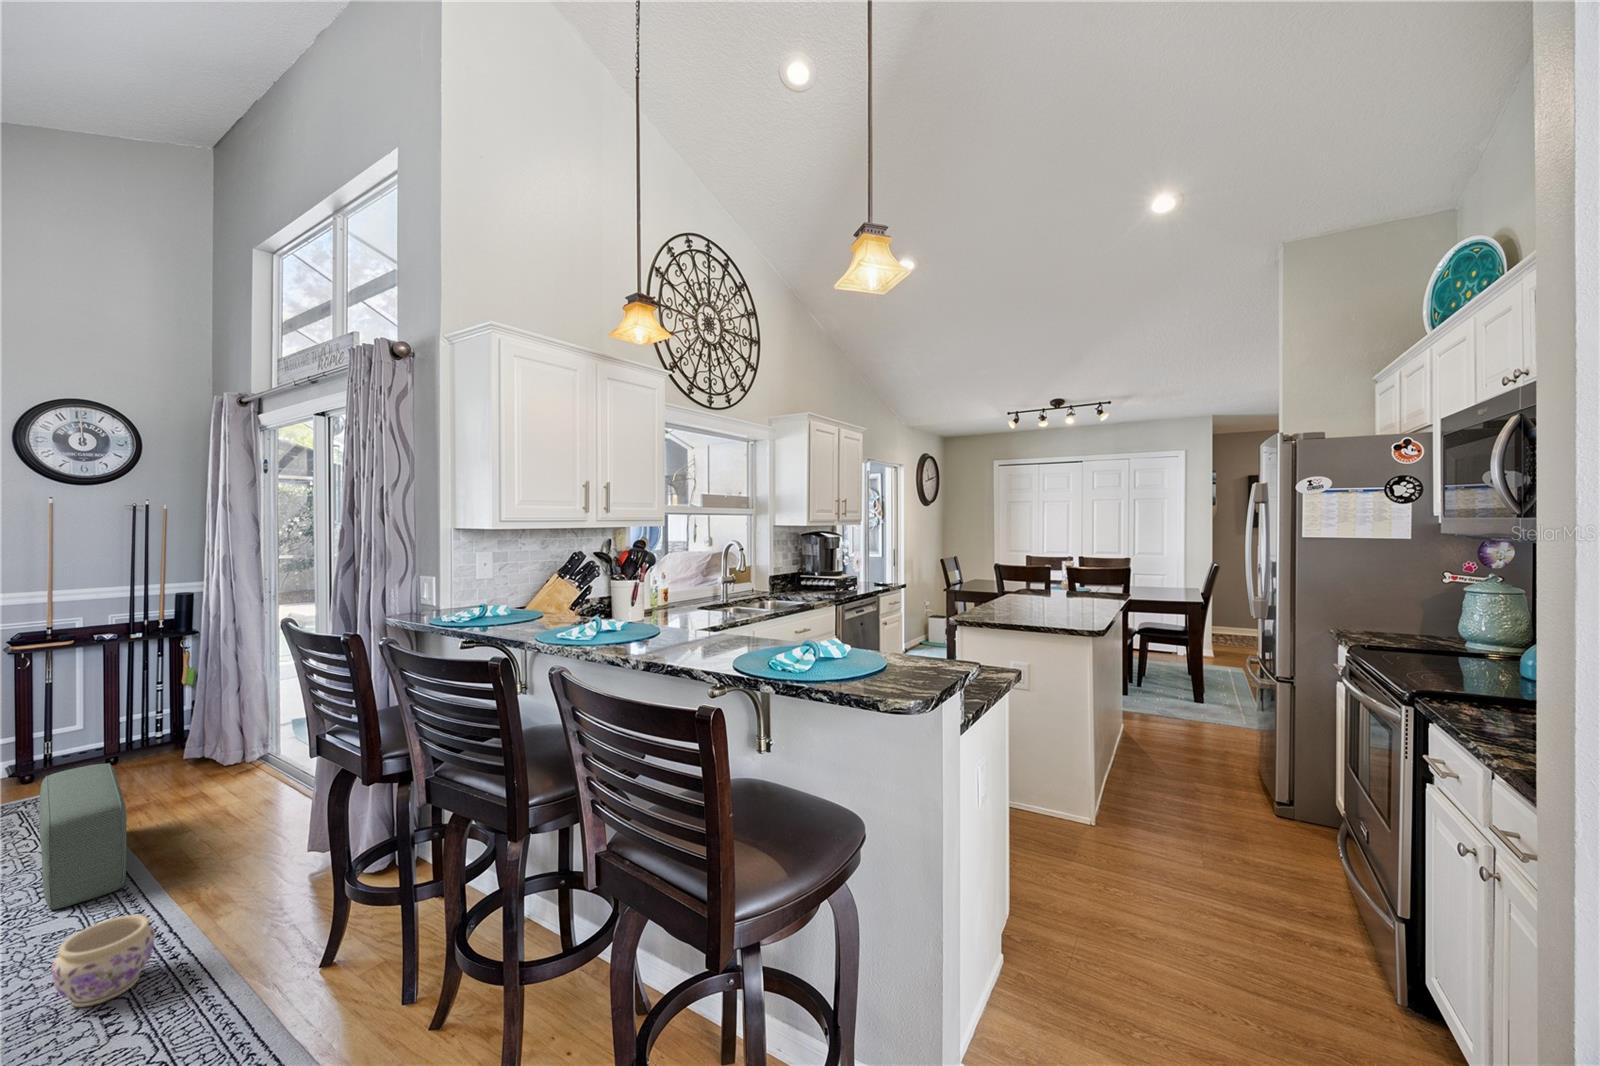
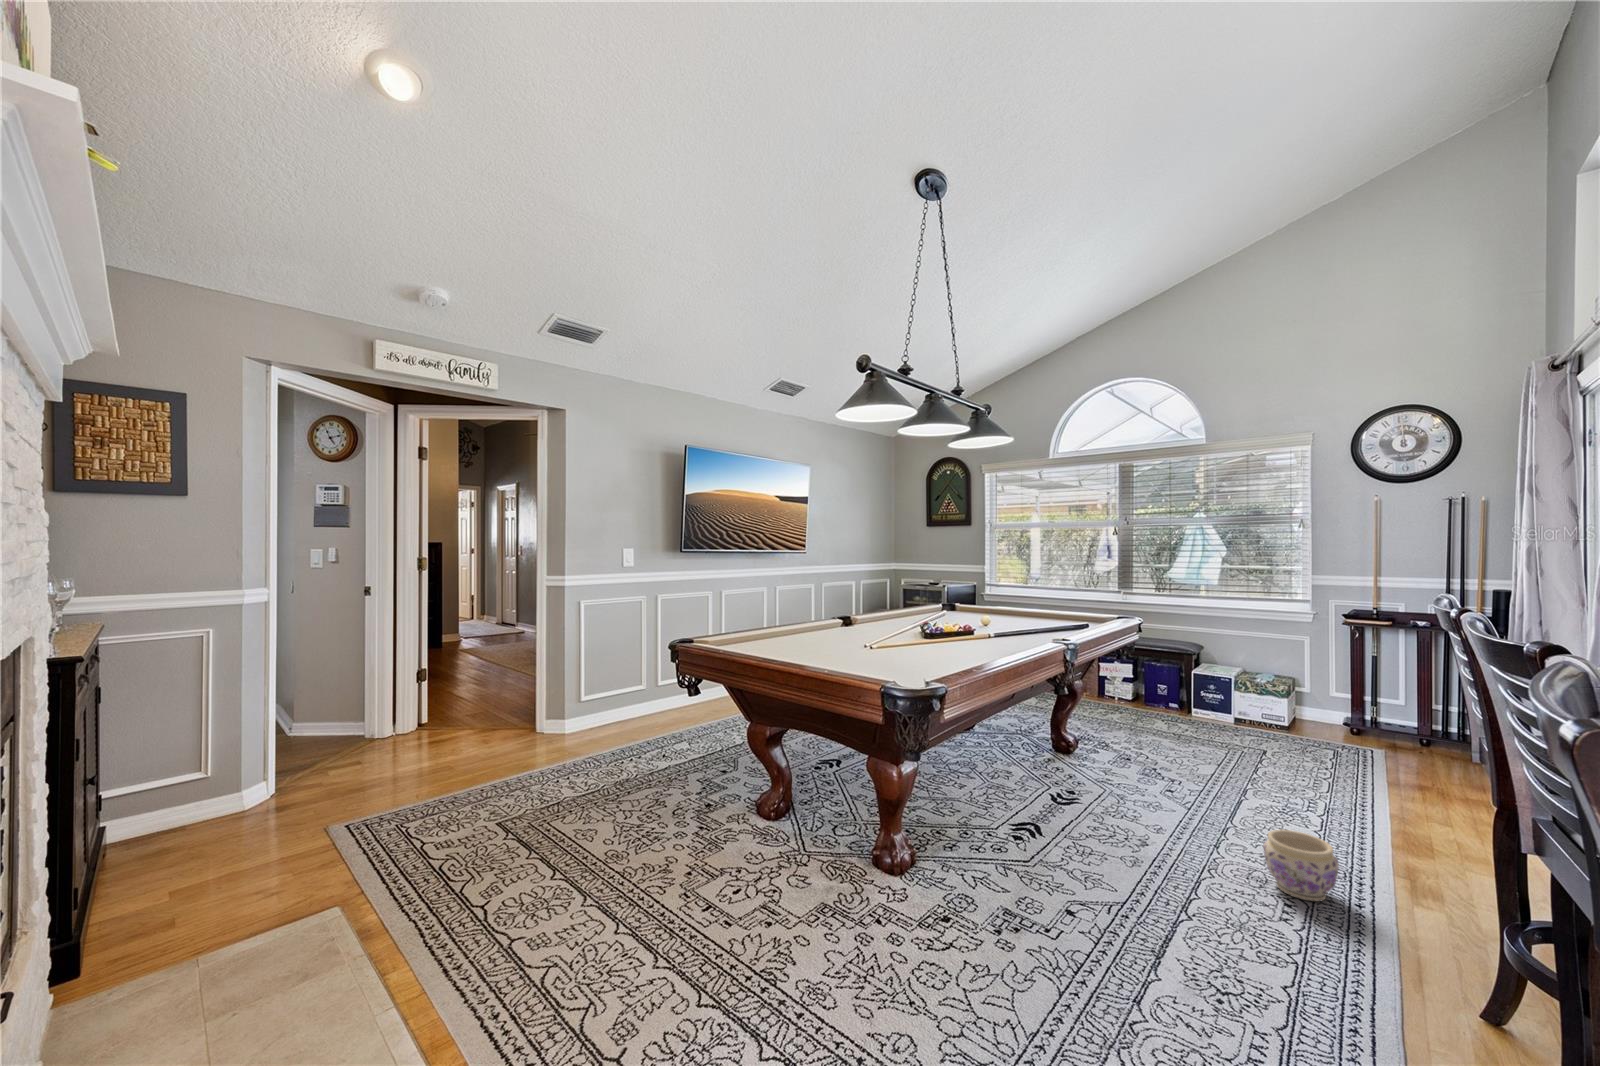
pouf: present [39,763,127,910] -> none [1304,719,1382,834]

